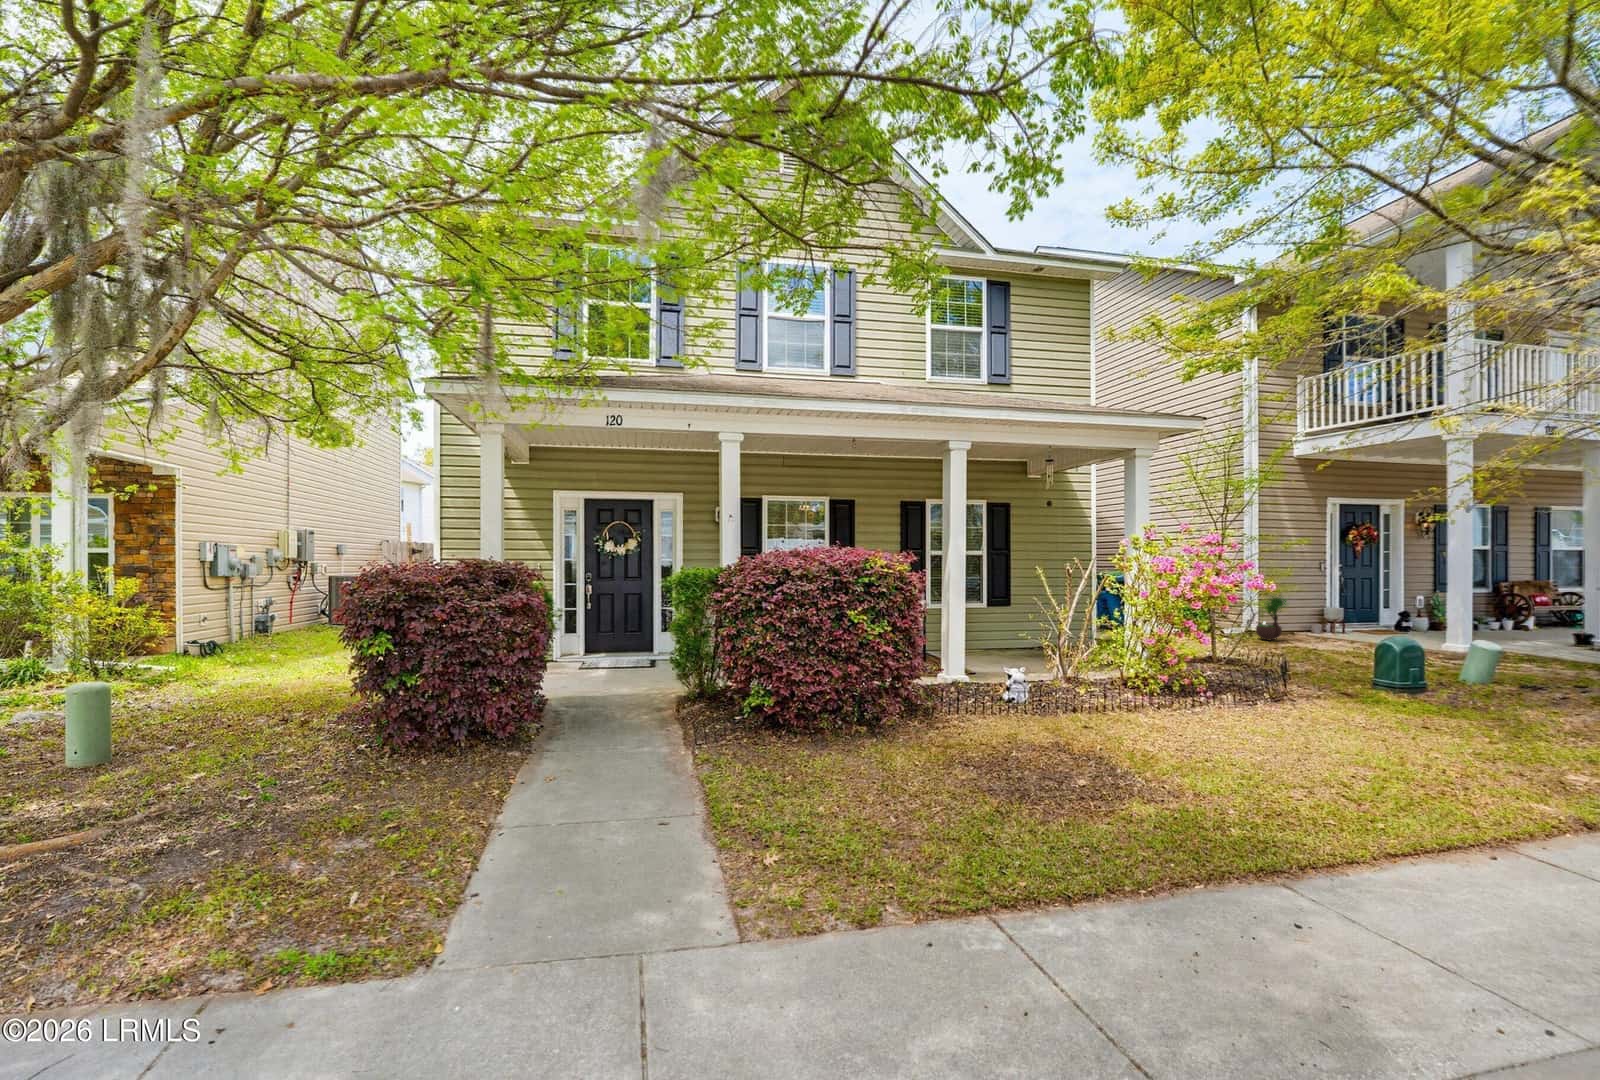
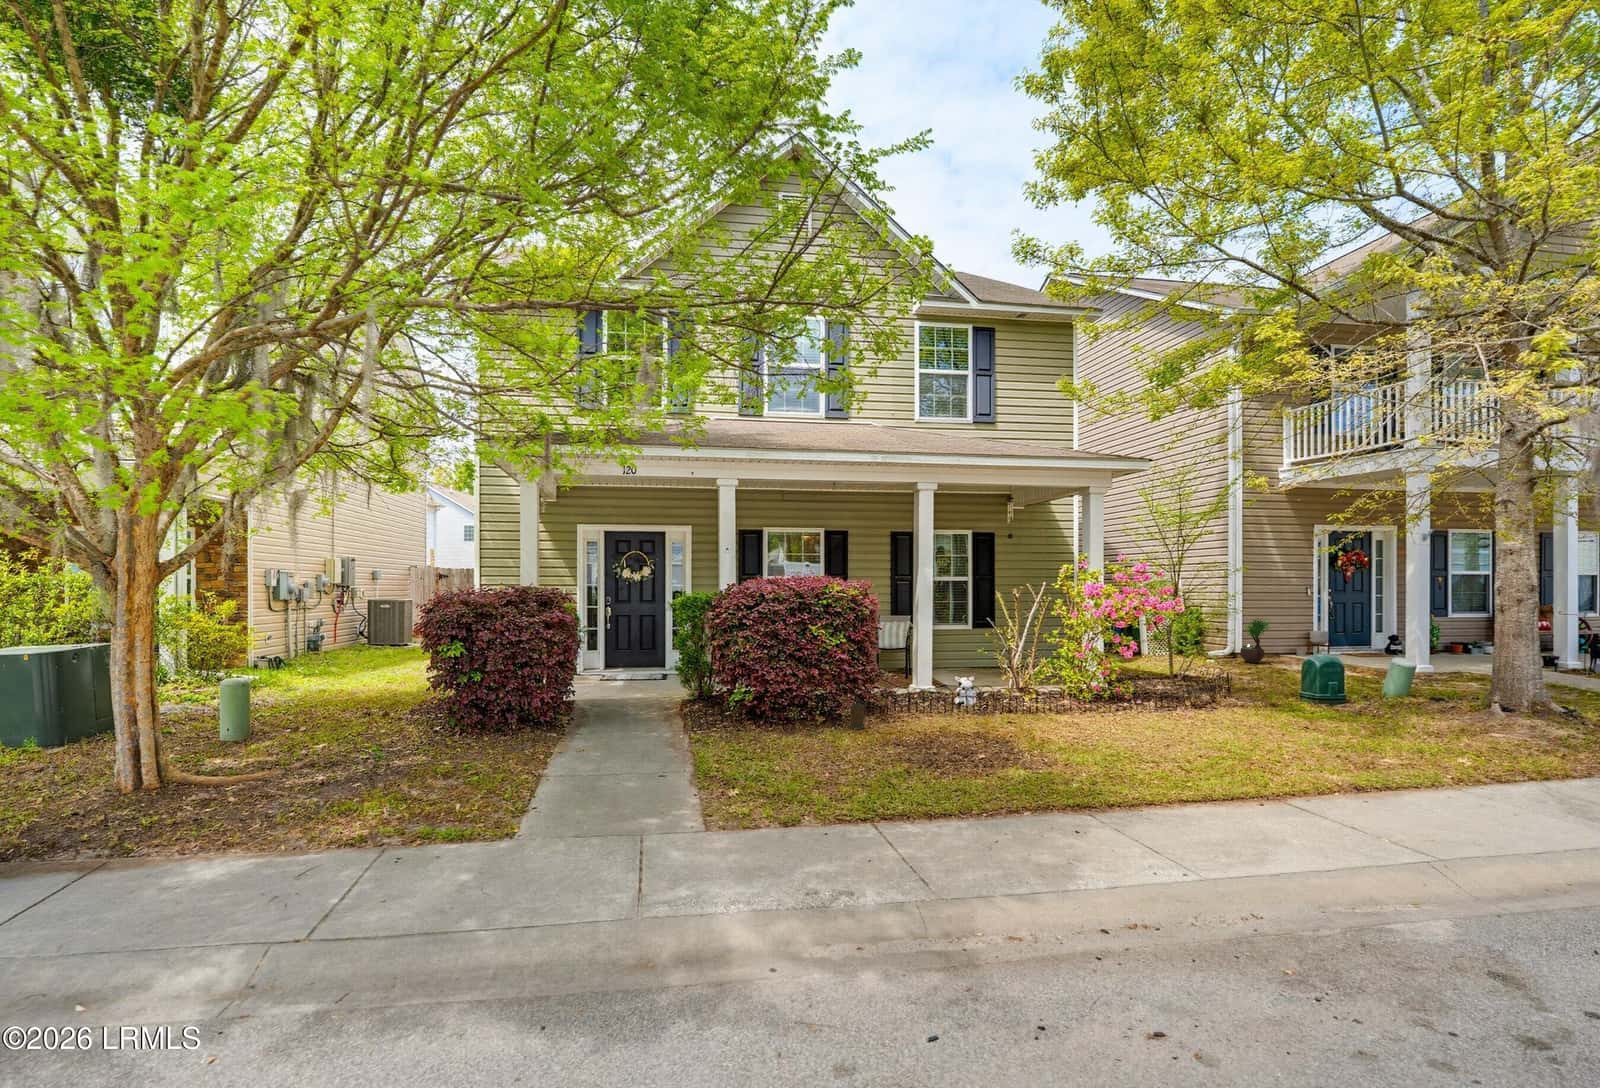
watering can: none [884,692,909,735] -> present [847,695,868,730]

